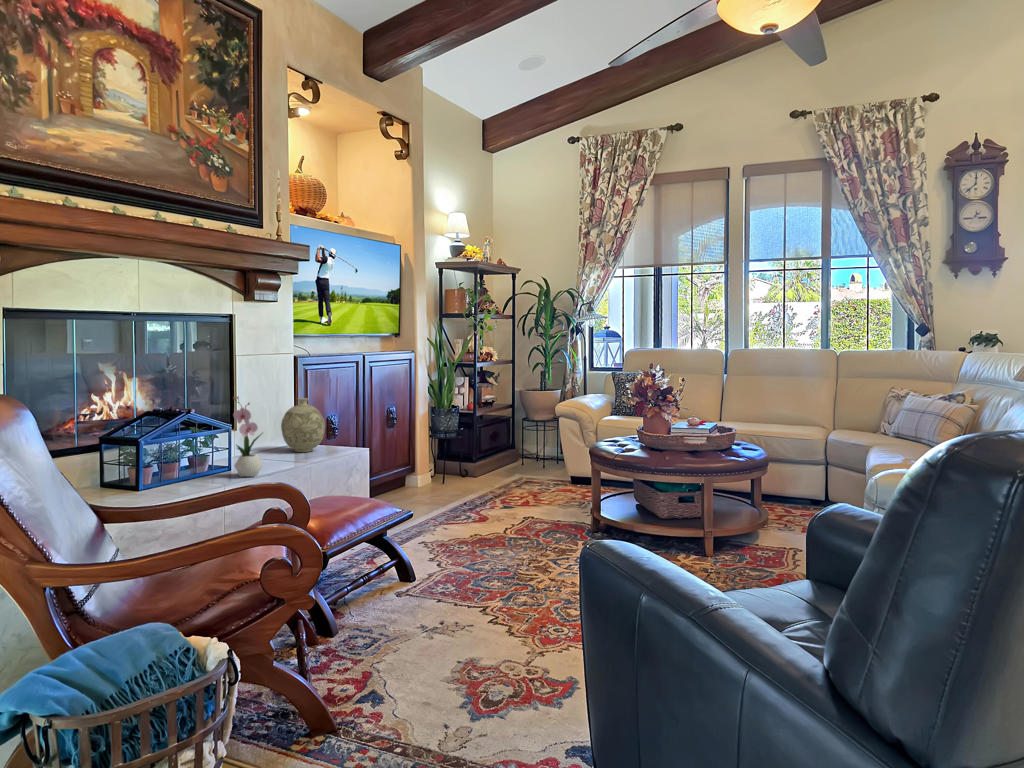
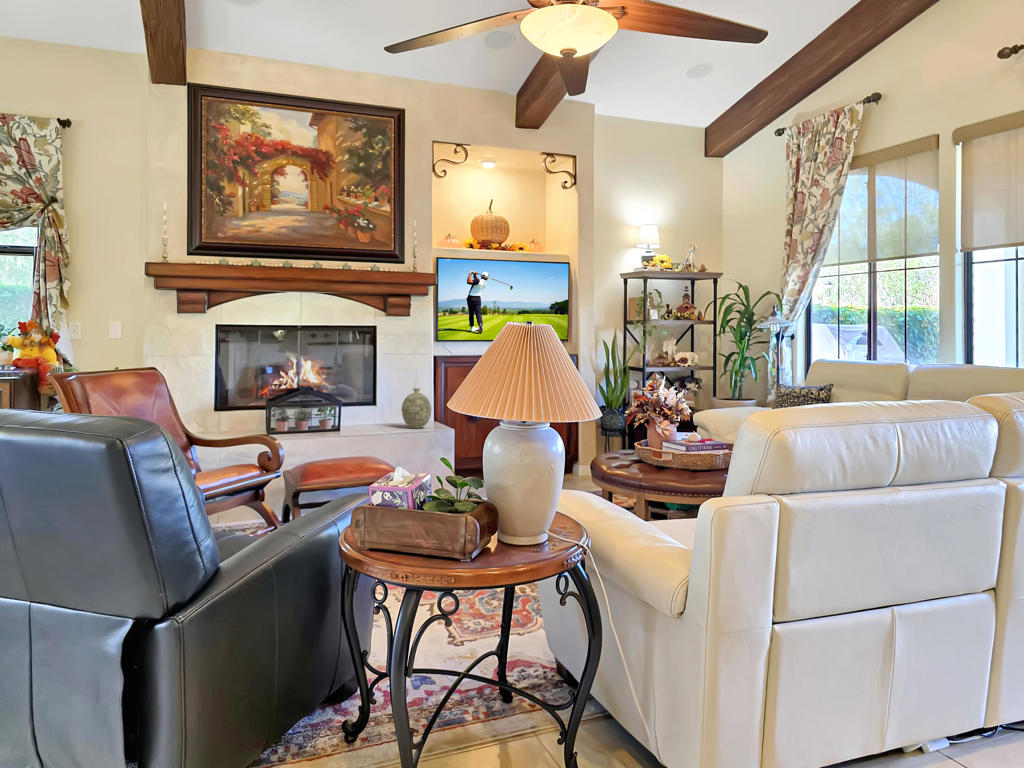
flower arrangement: present [233,397,263,477] -> none [328,380,353,435]

